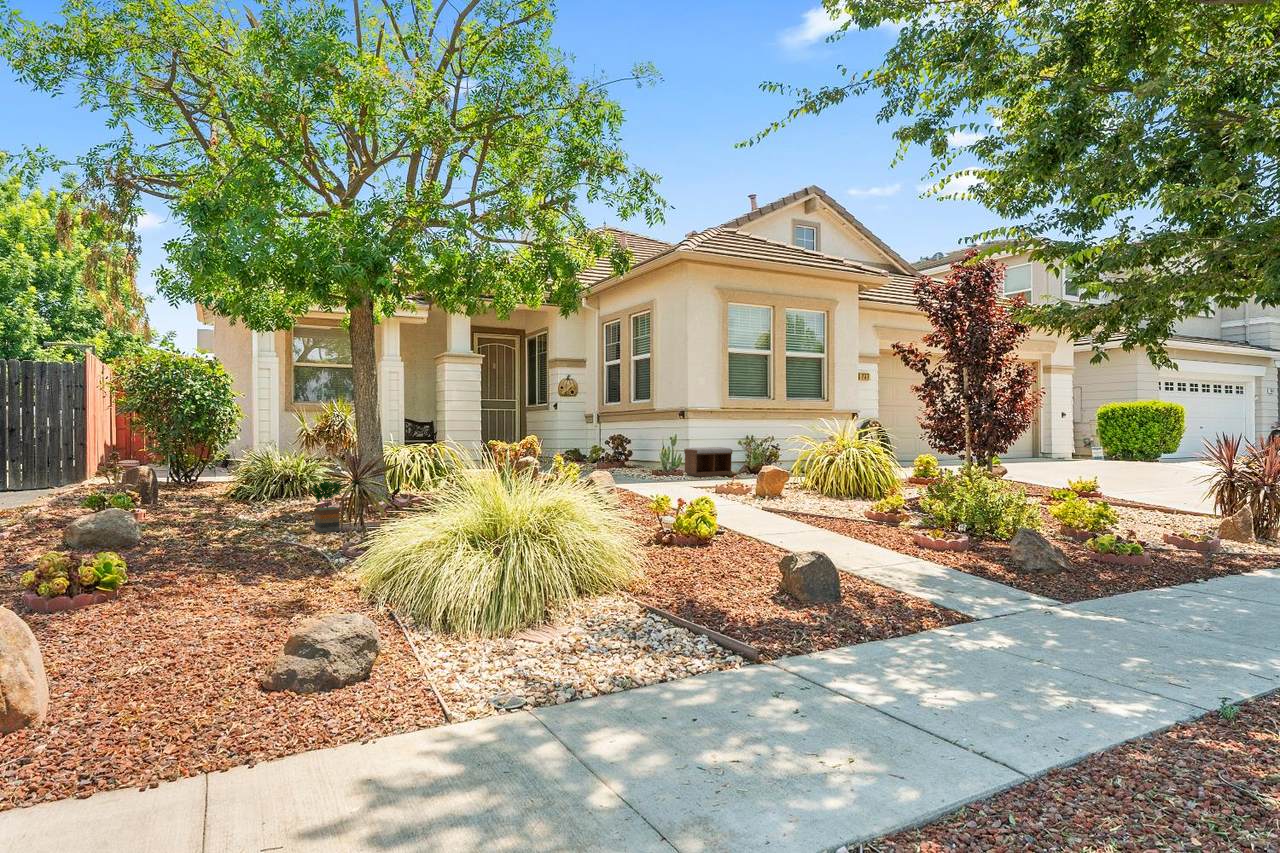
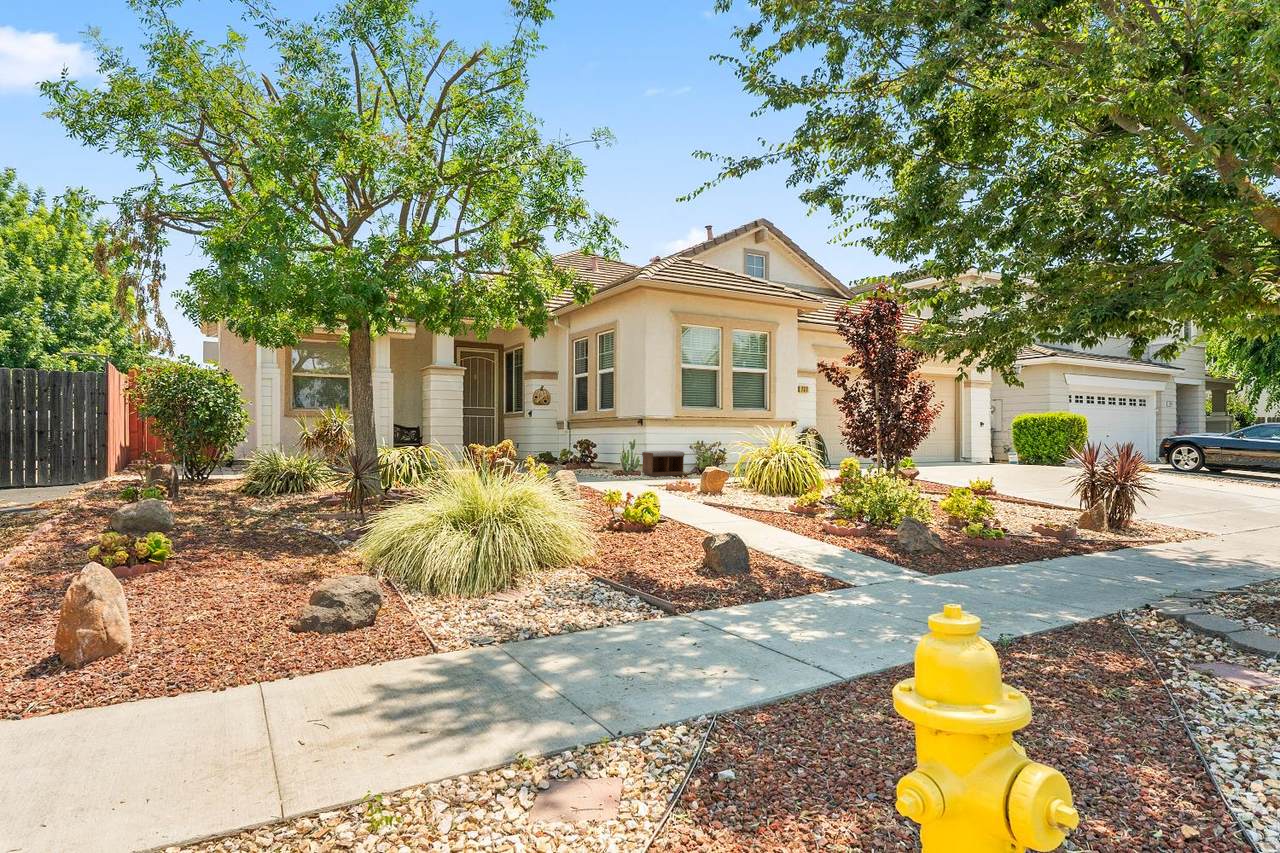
potted tree: present [309,481,346,533] -> none [313,477,348,521]

